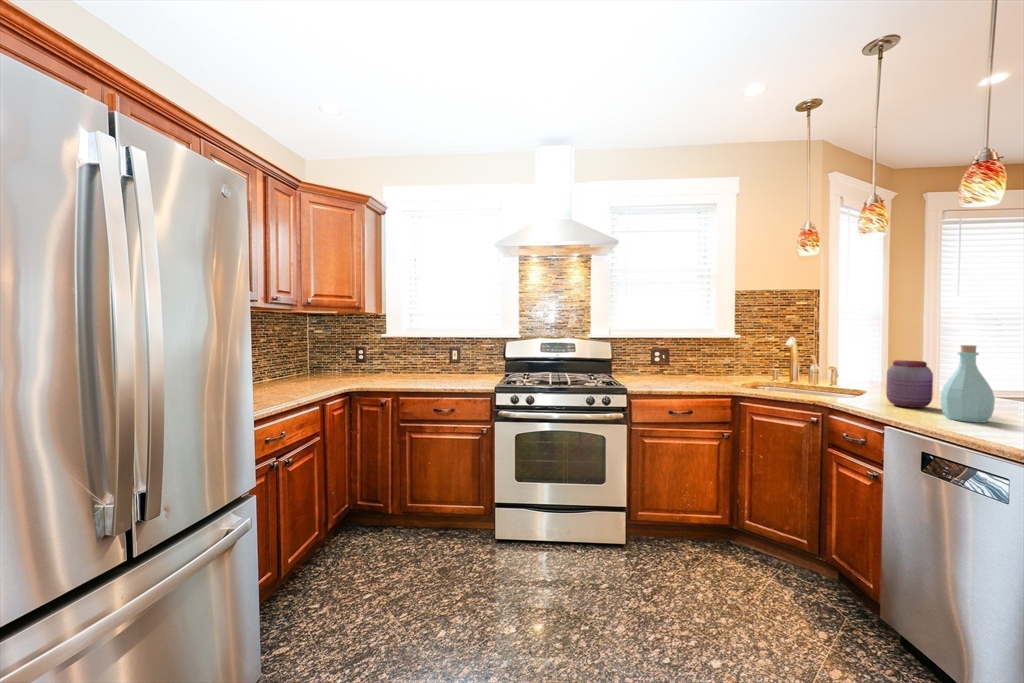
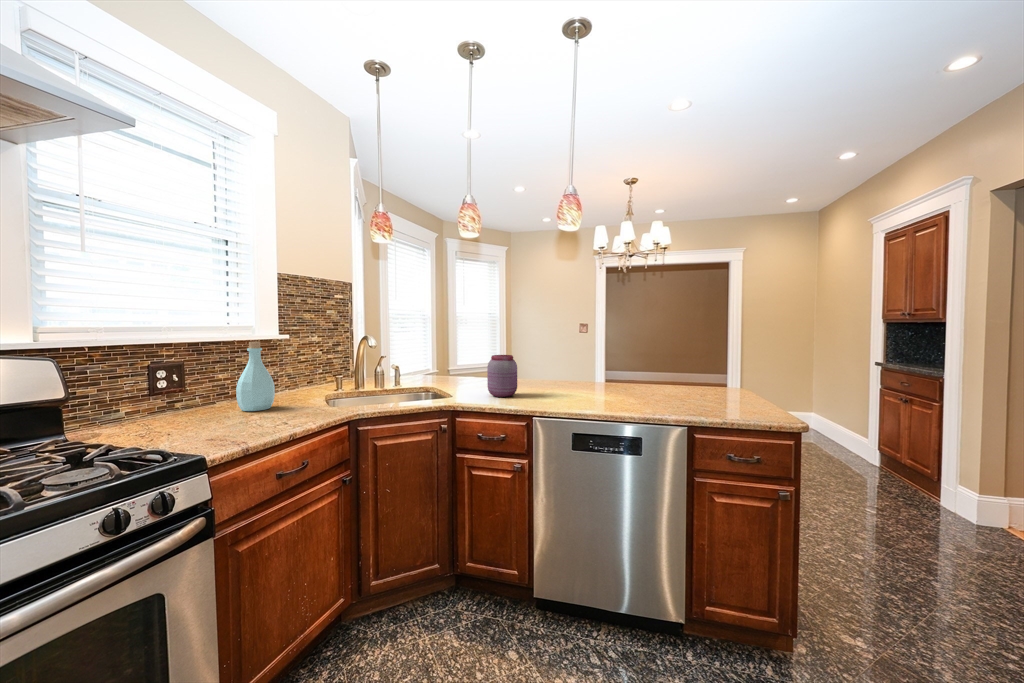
bottle: present [941,345,995,422] -> present [236,342,275,411]

